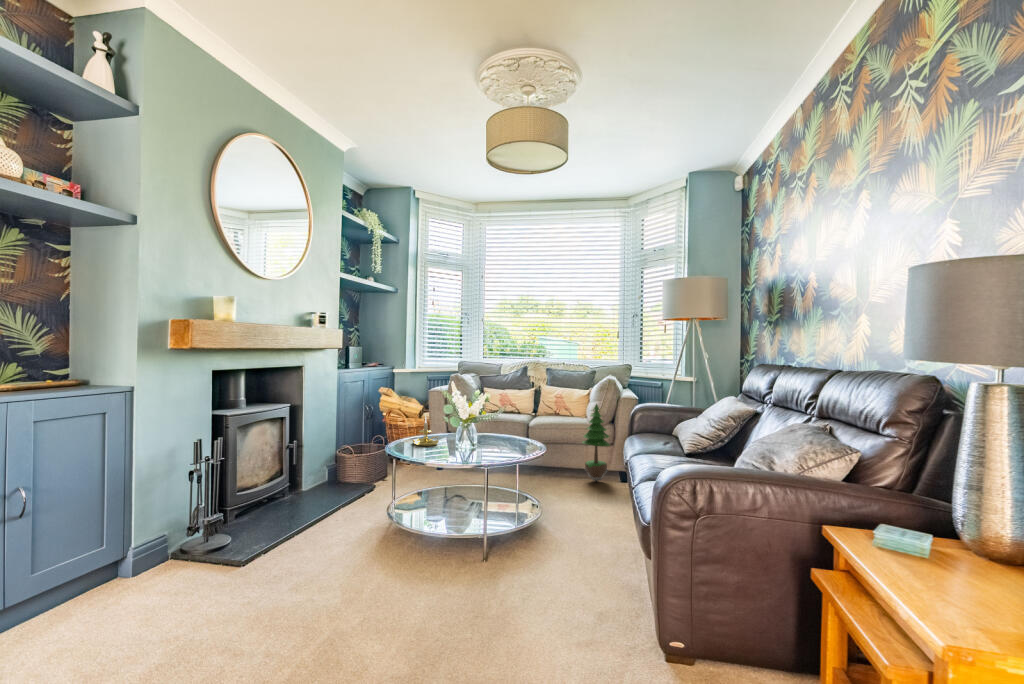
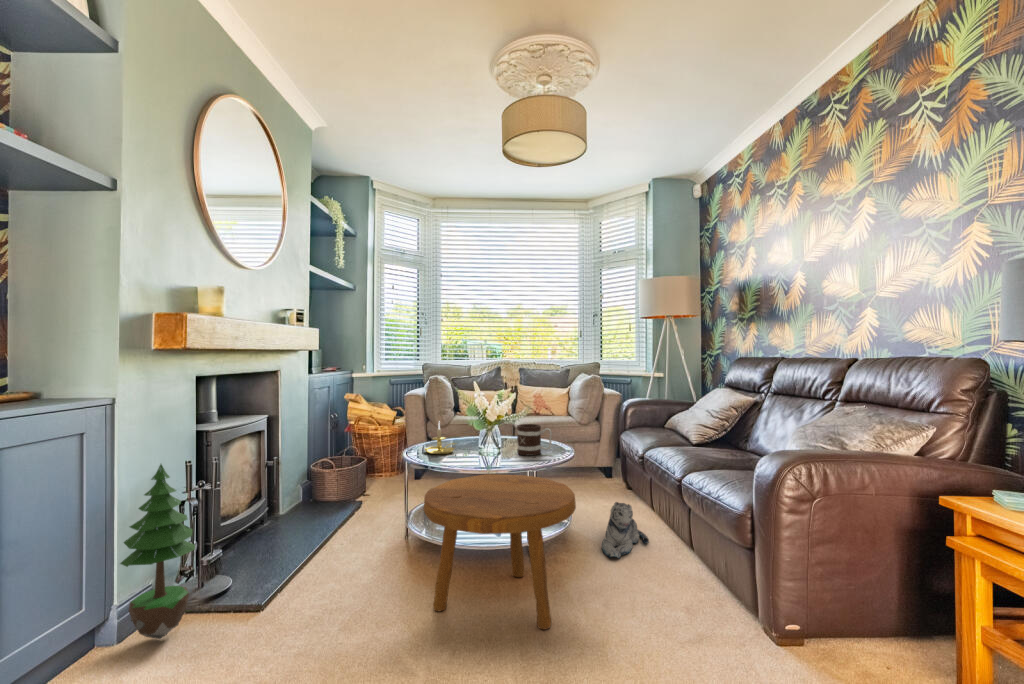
potted tree: present [582,404,610,482] -> present [120,464,195,639]
mug: none [493,422,524,452] -> present [517,424,552,455]
footstool: none [358,467,498,612] -> present [424,474,576,630]
plush toy: none [555,503,610,558] -> present [602,502,649,558]

